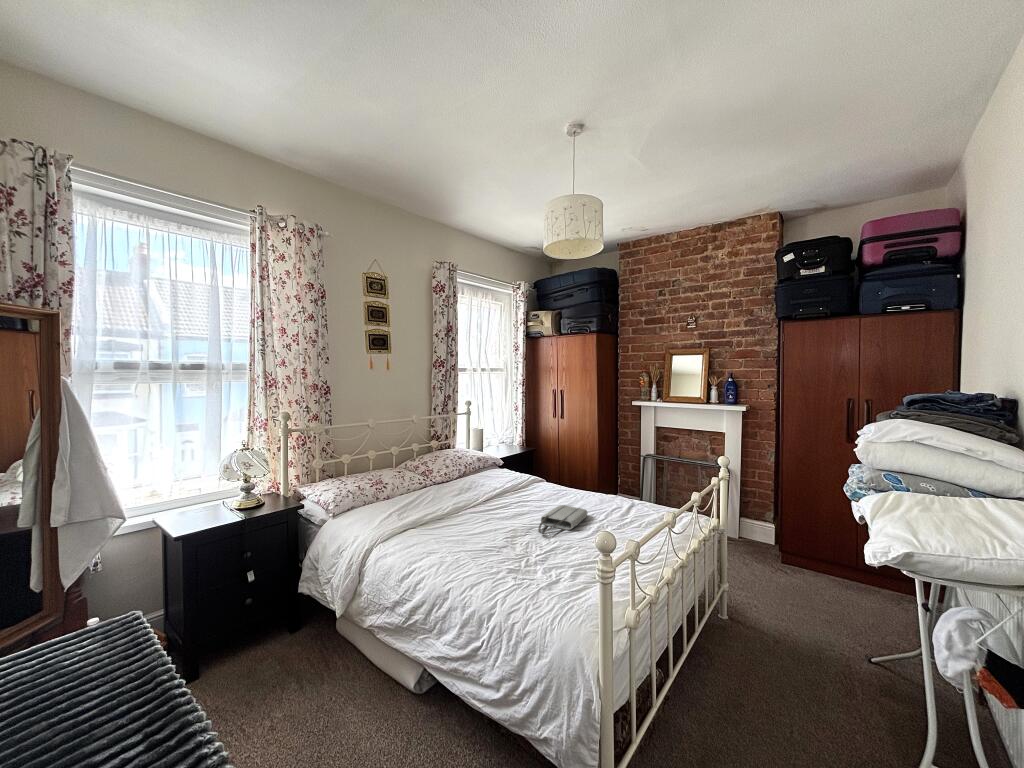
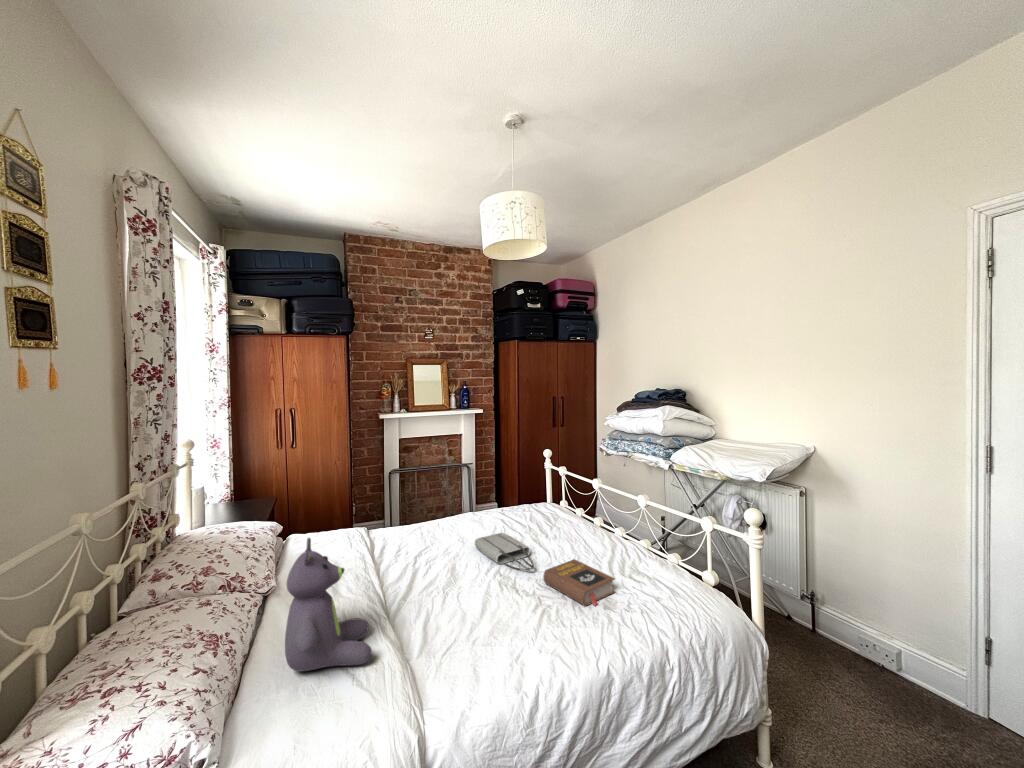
stuffed bear: none [366,447,418,516] -> present [285,538,372,671]
book: none [508,533,565,572] -> present [543,559,615,606]

